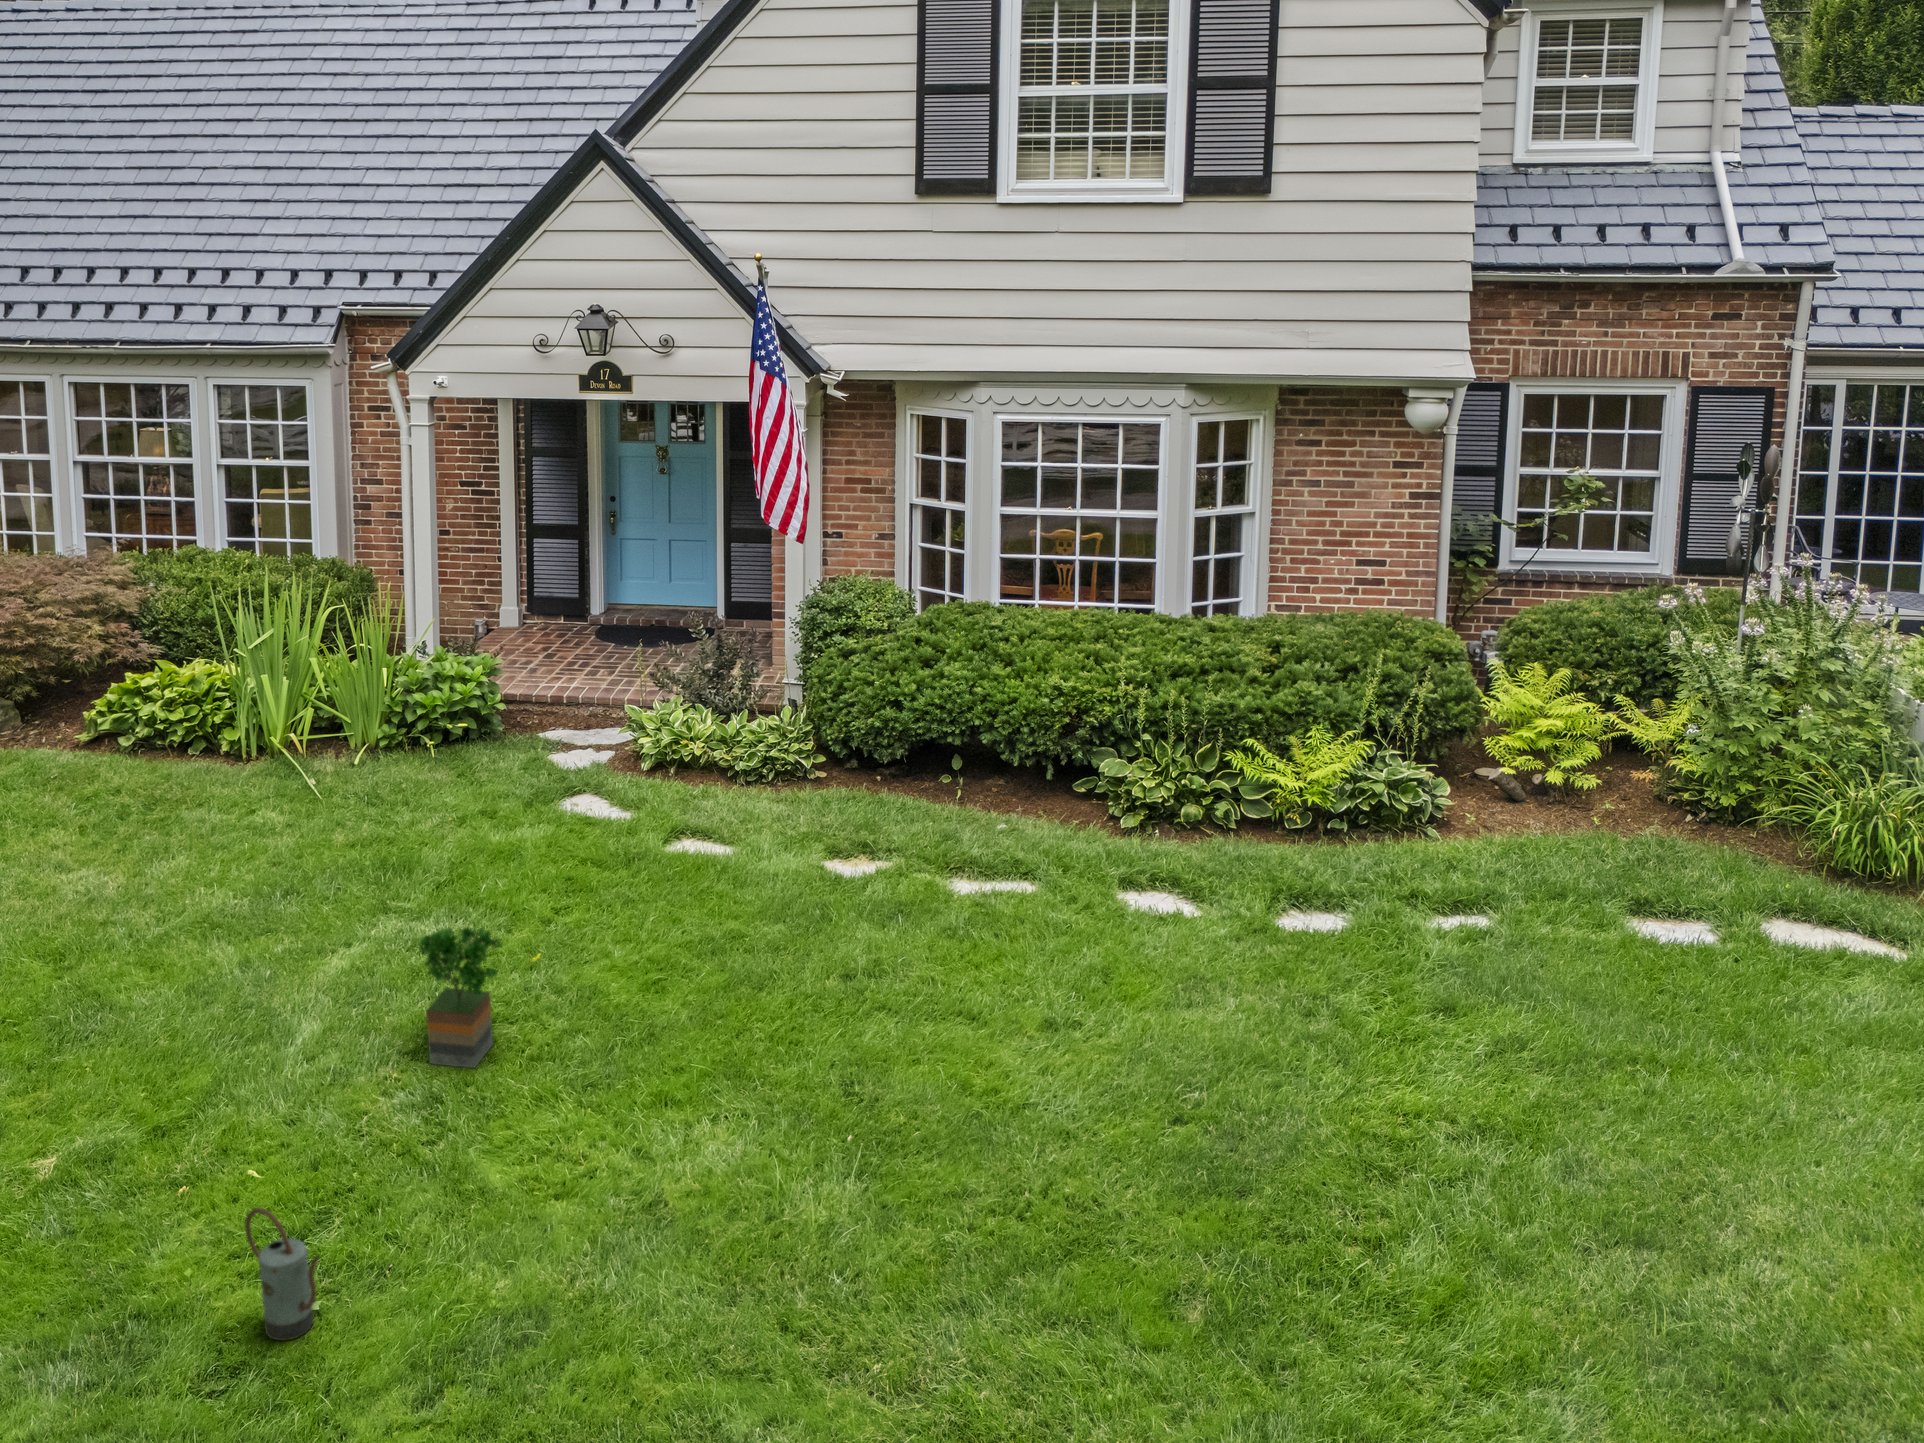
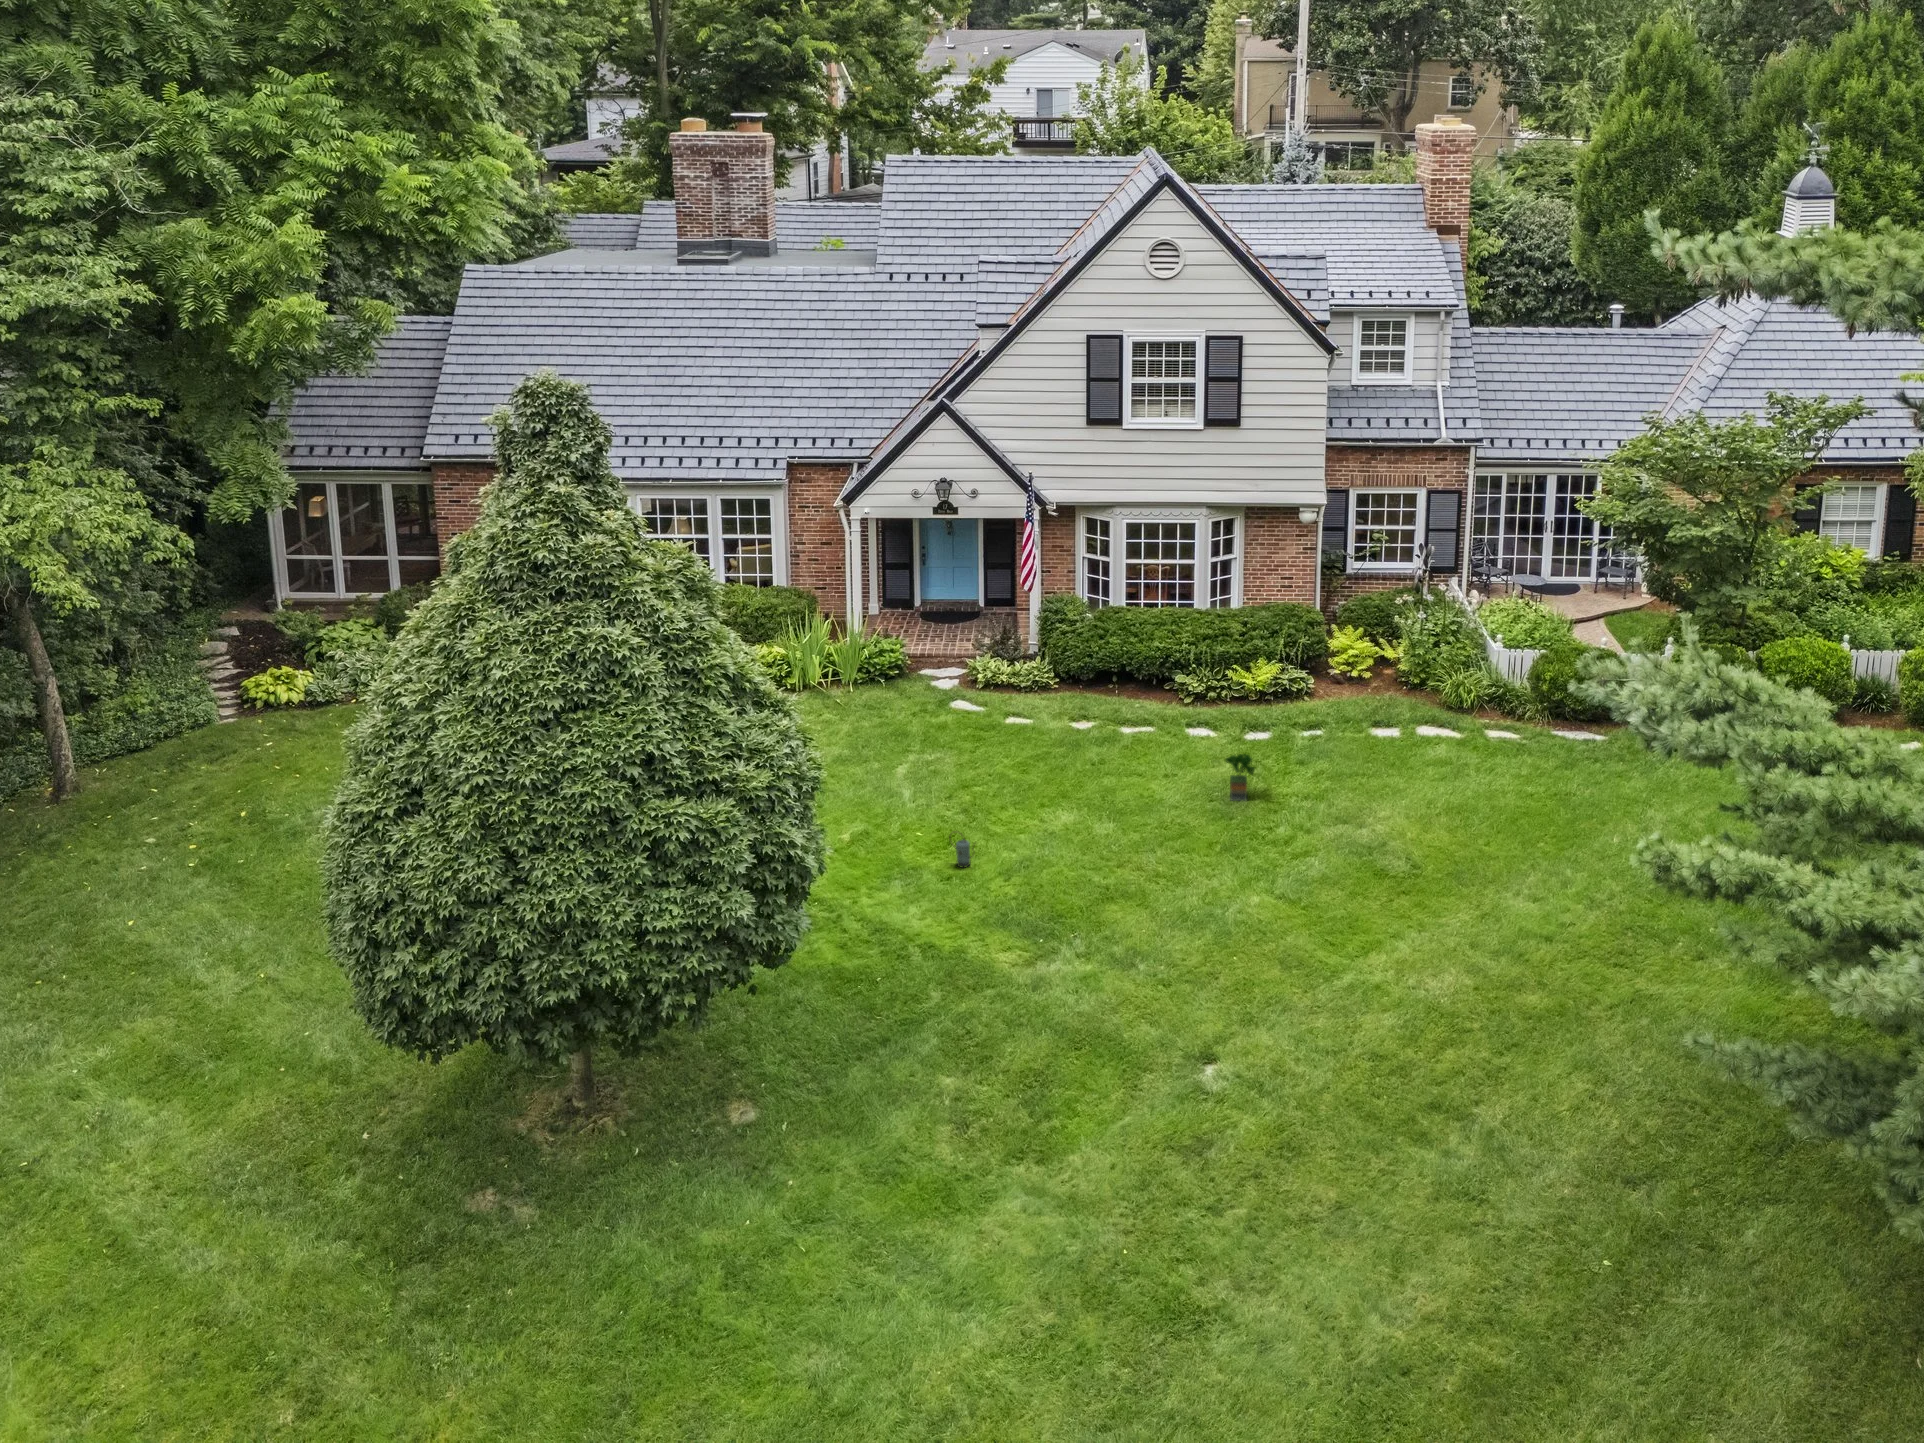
potted tree: present [419,927,502,1068] -> present [1226,754,1255,801]

